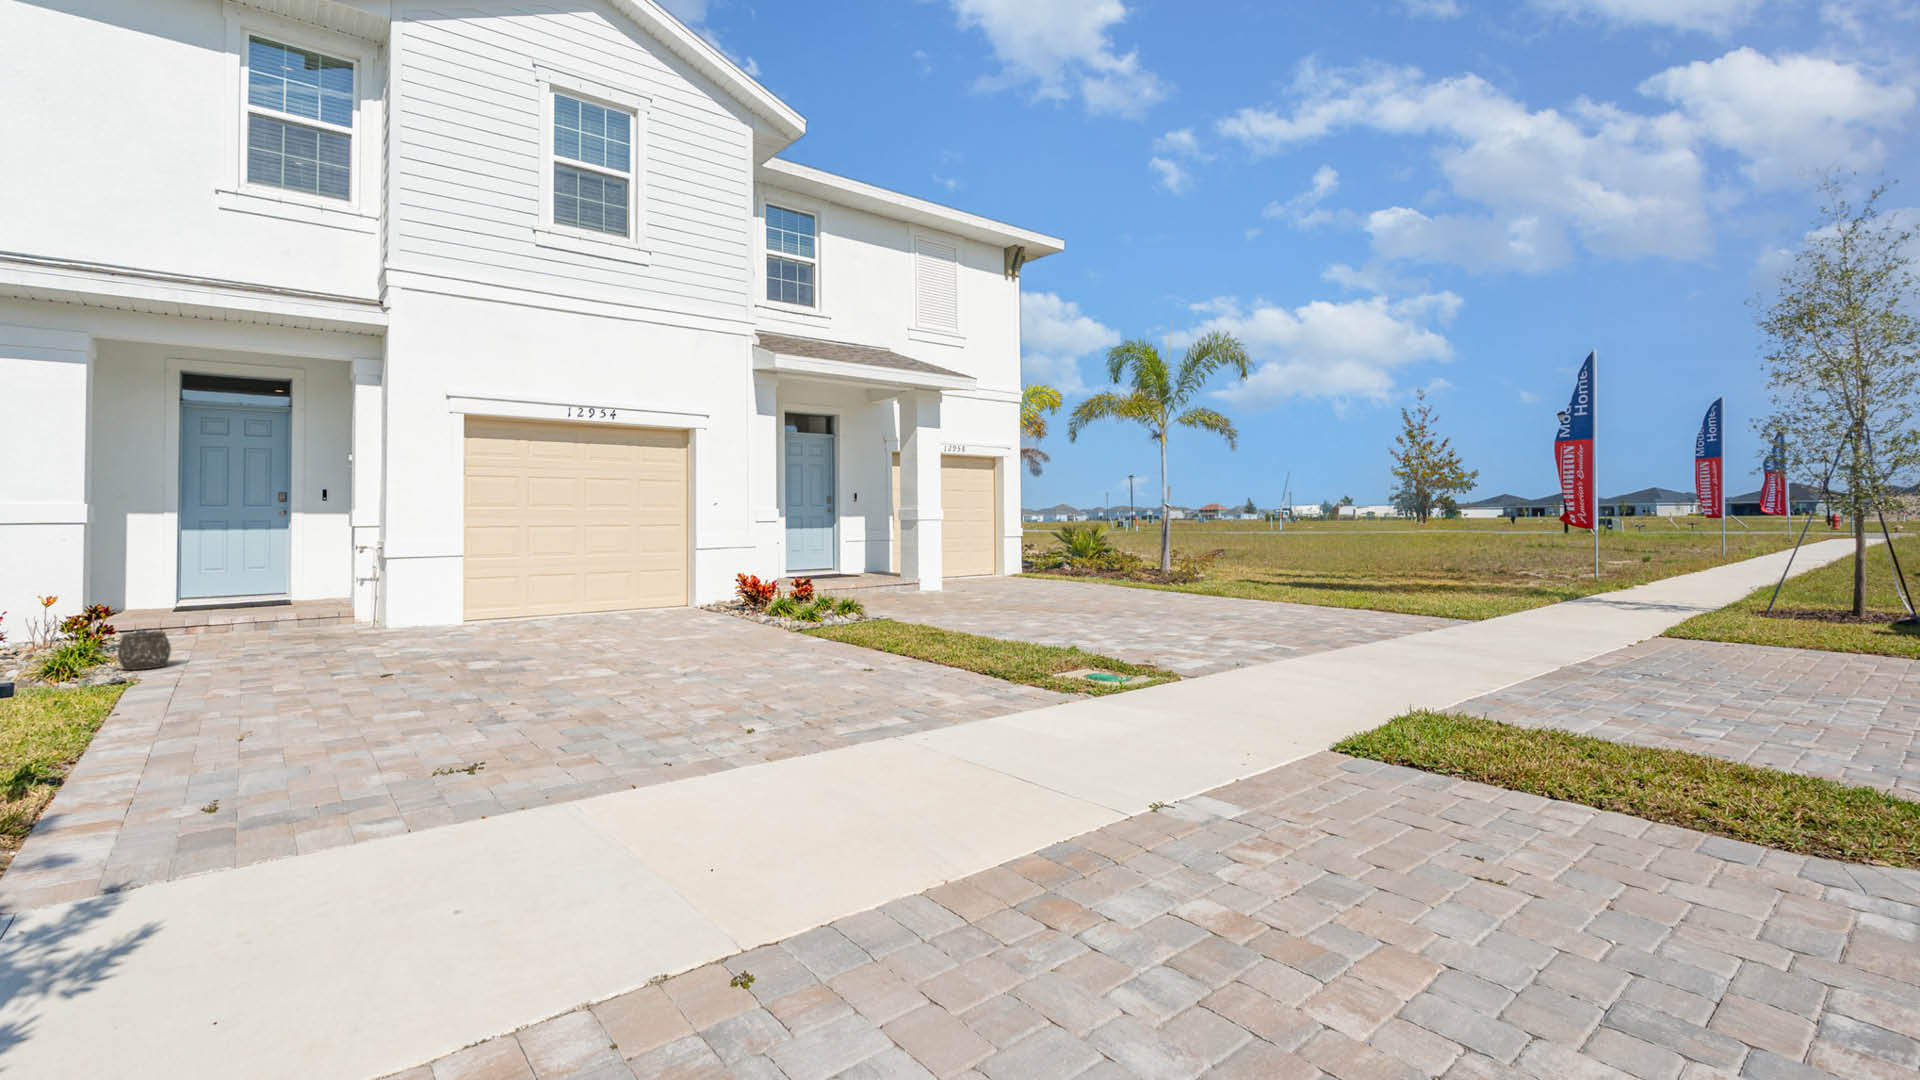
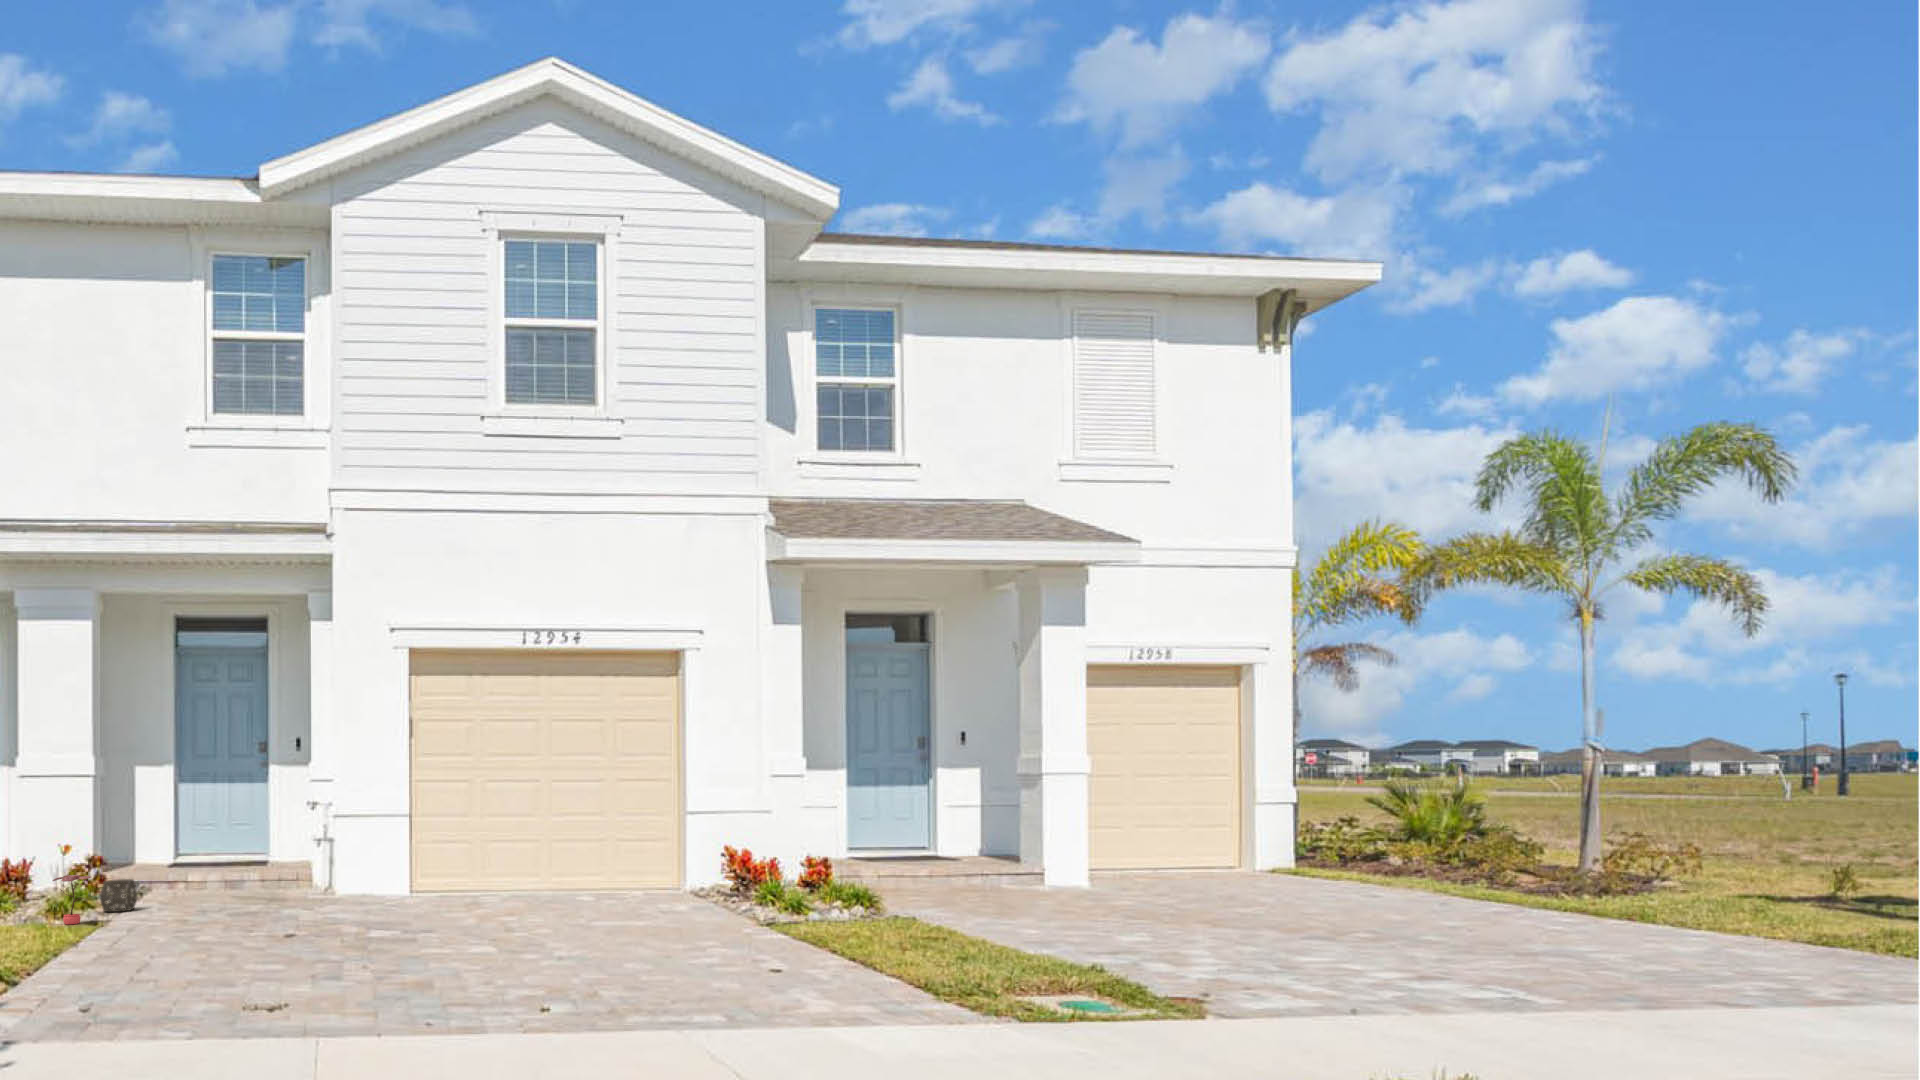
potted plant: none [49,633,113,694] -> present [52,875,91,925]

